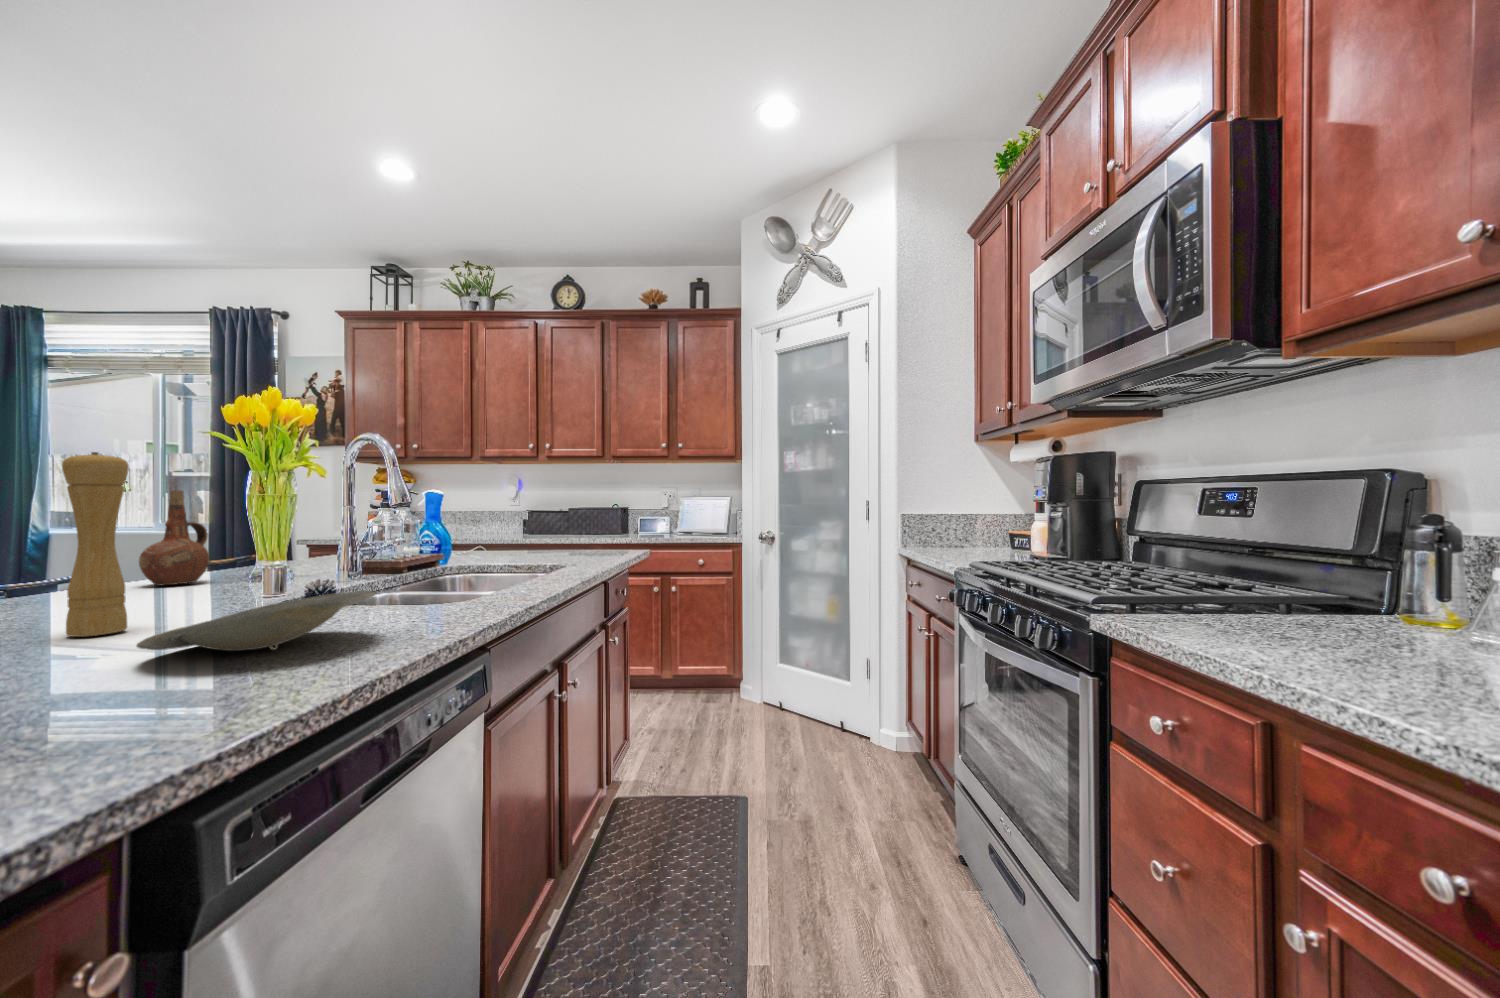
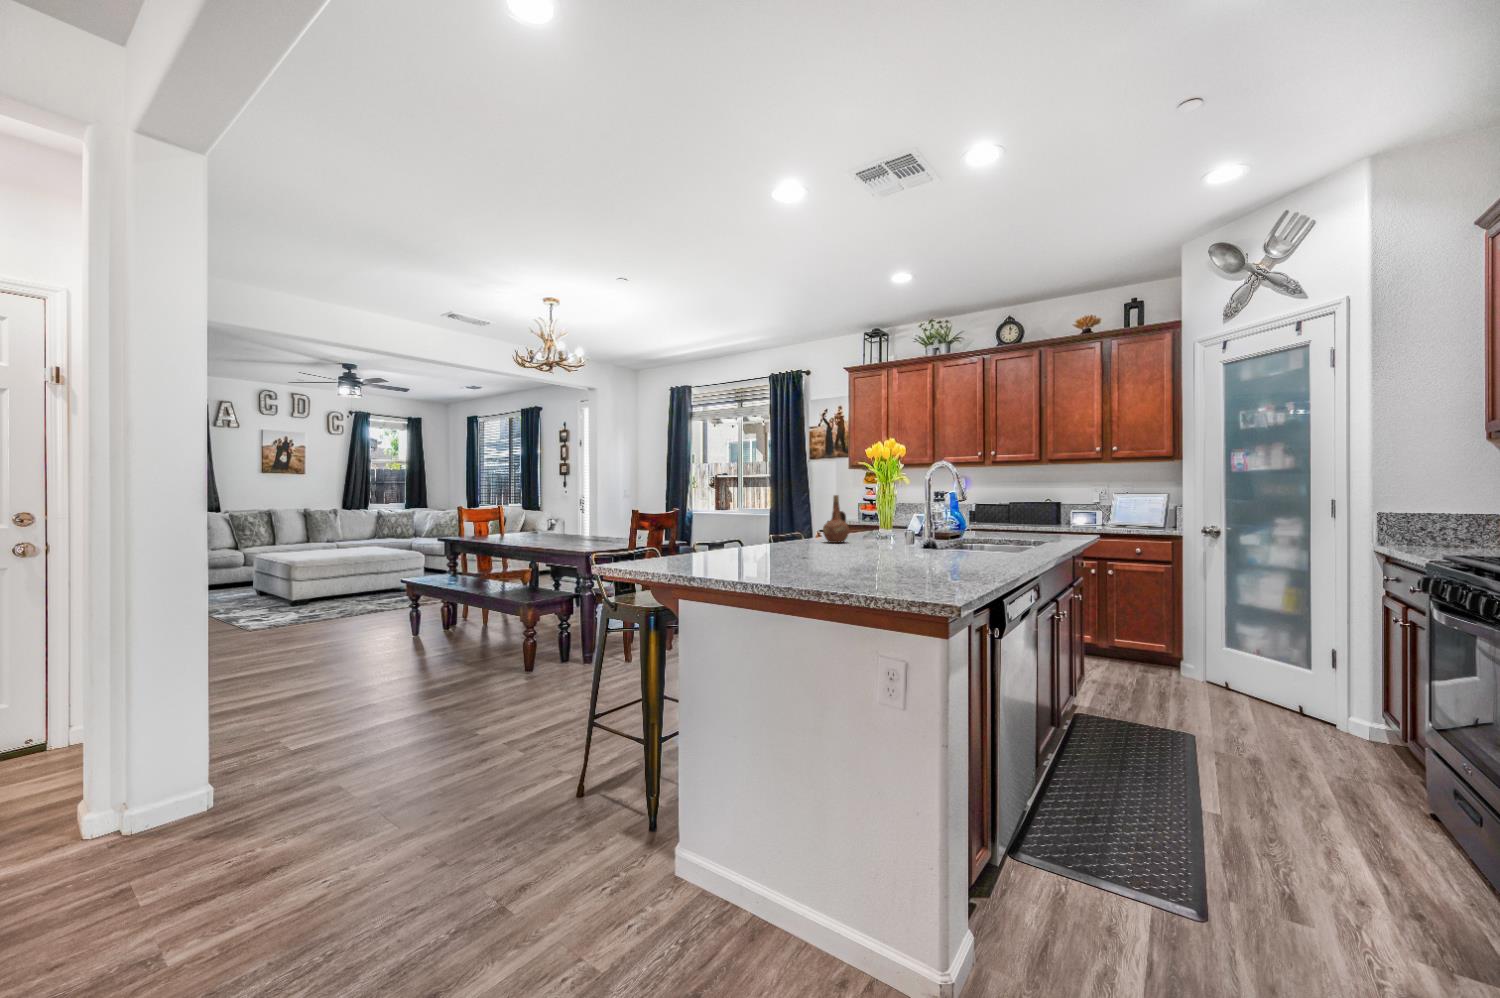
pepper mill: present [62,452,129,637] -> none [854,482,873,558]
plate: present [136,590,377,651] -> none [908,543,991,567]

